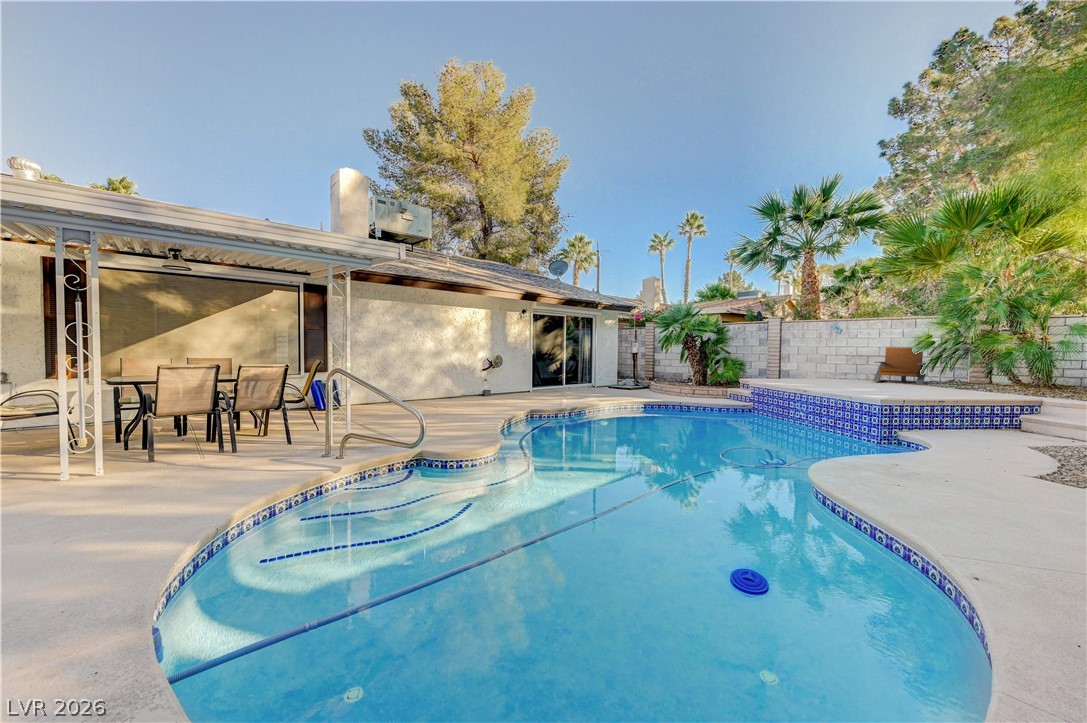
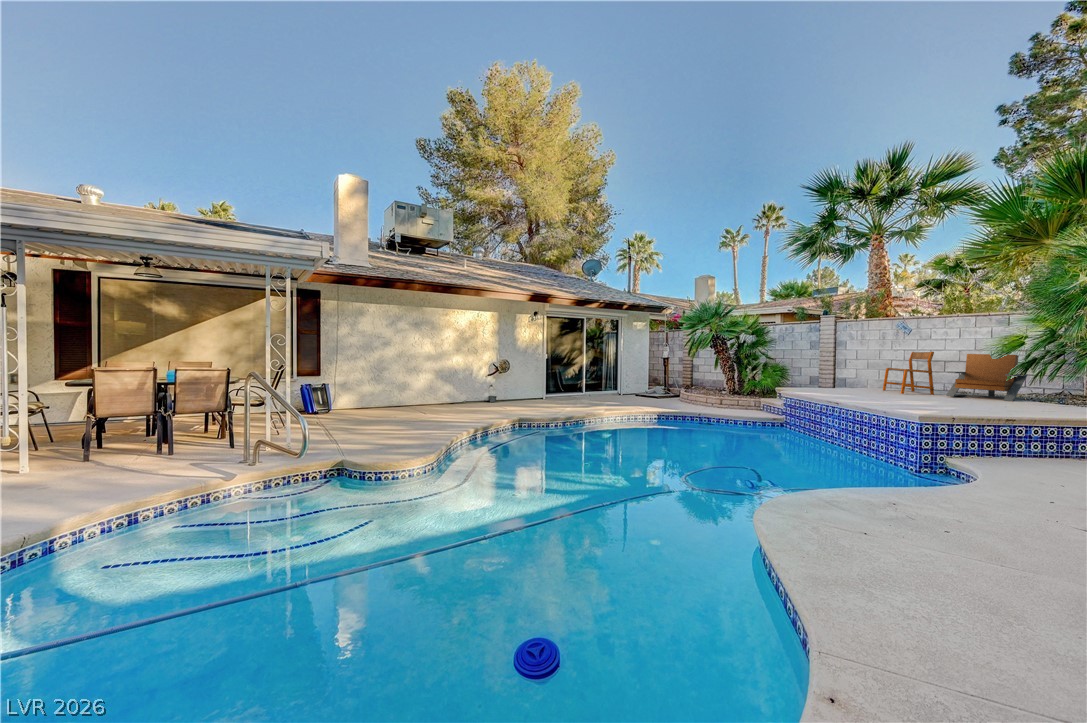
bench: none [819,346,862,381] -> present [883,352,934,395]

